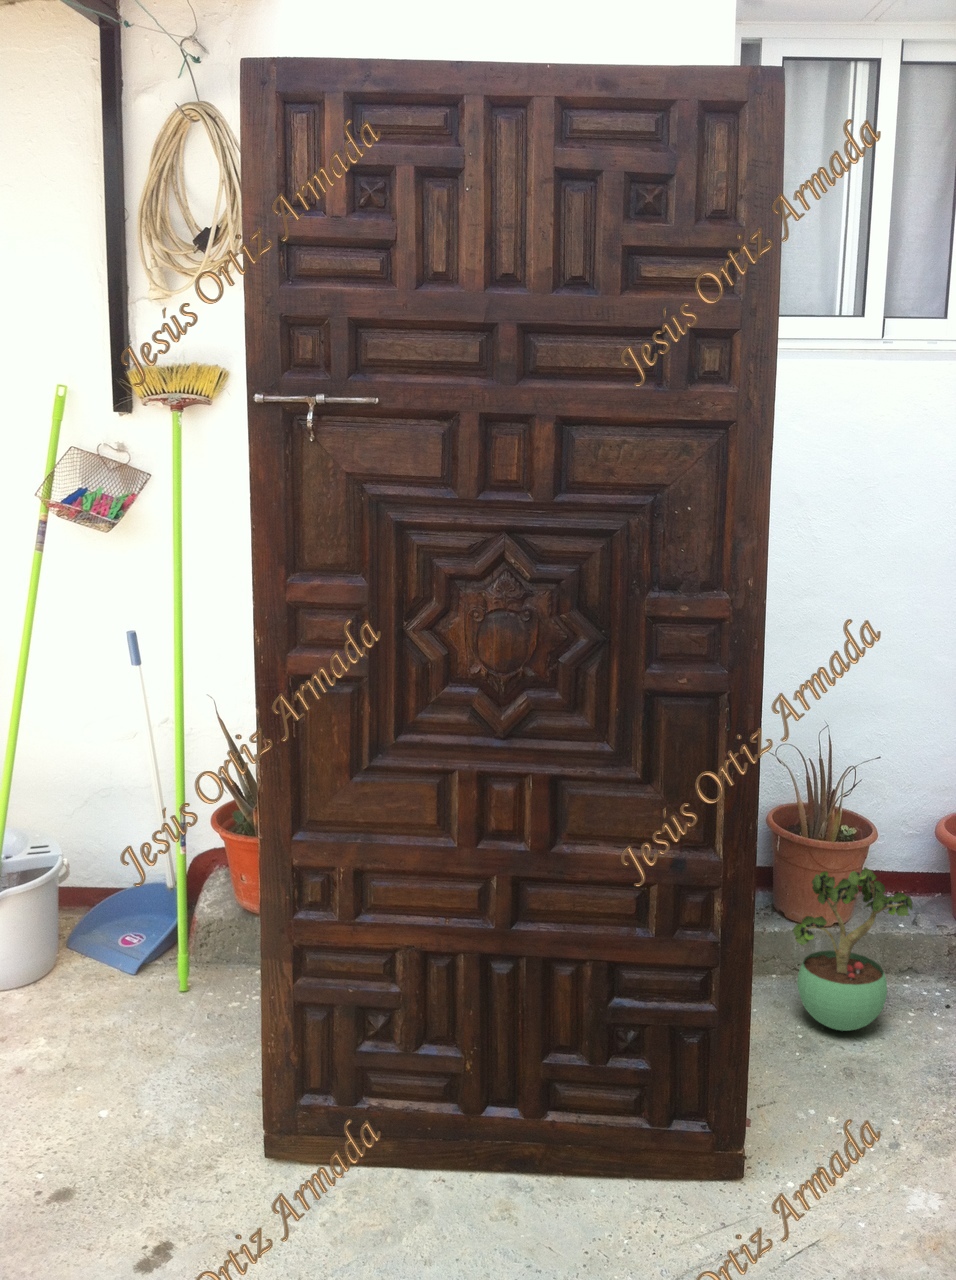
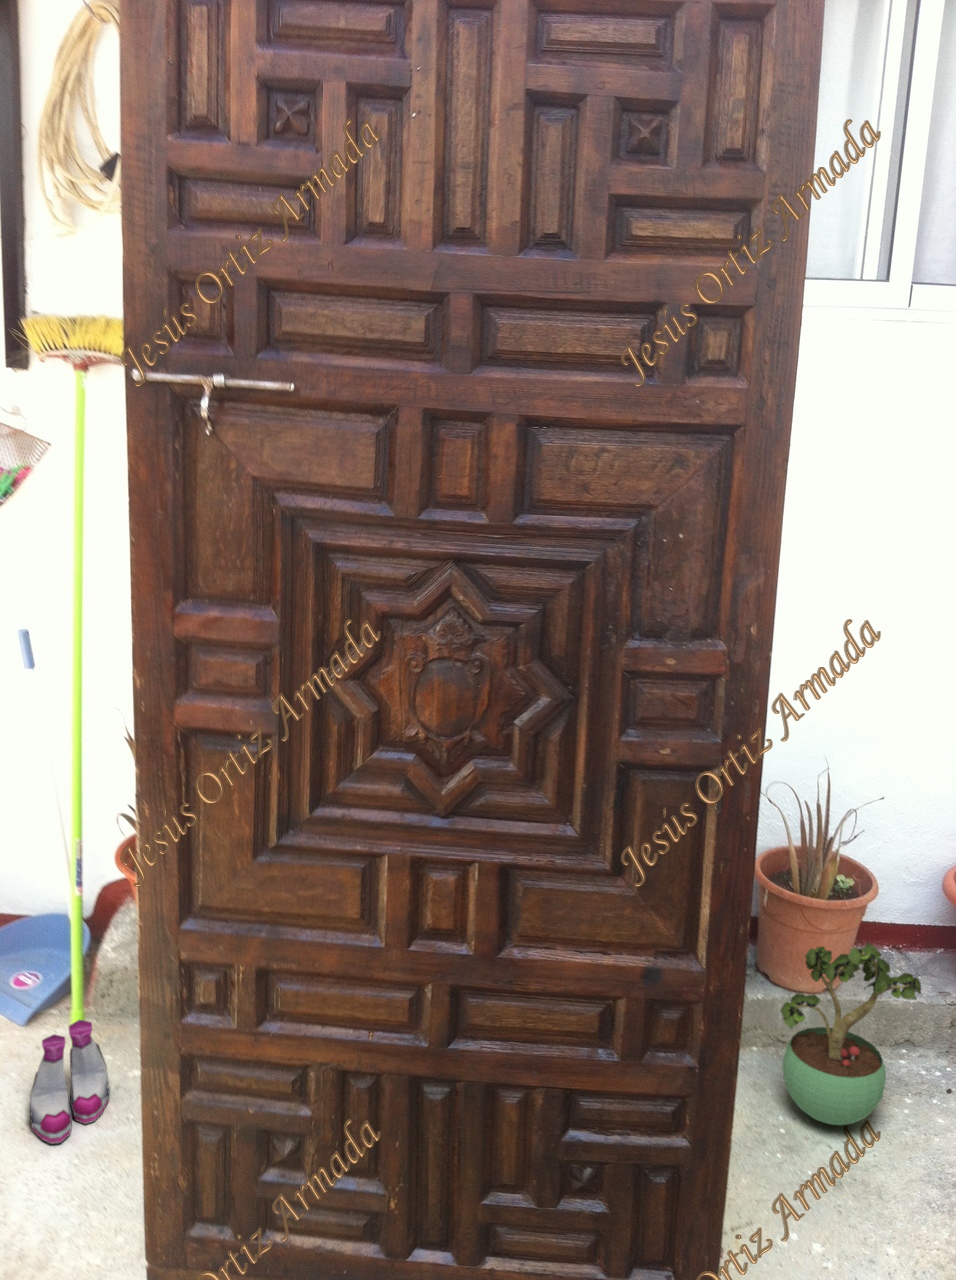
boots: none [149,954,215,1056] -> present [30,1020,110,1144]

